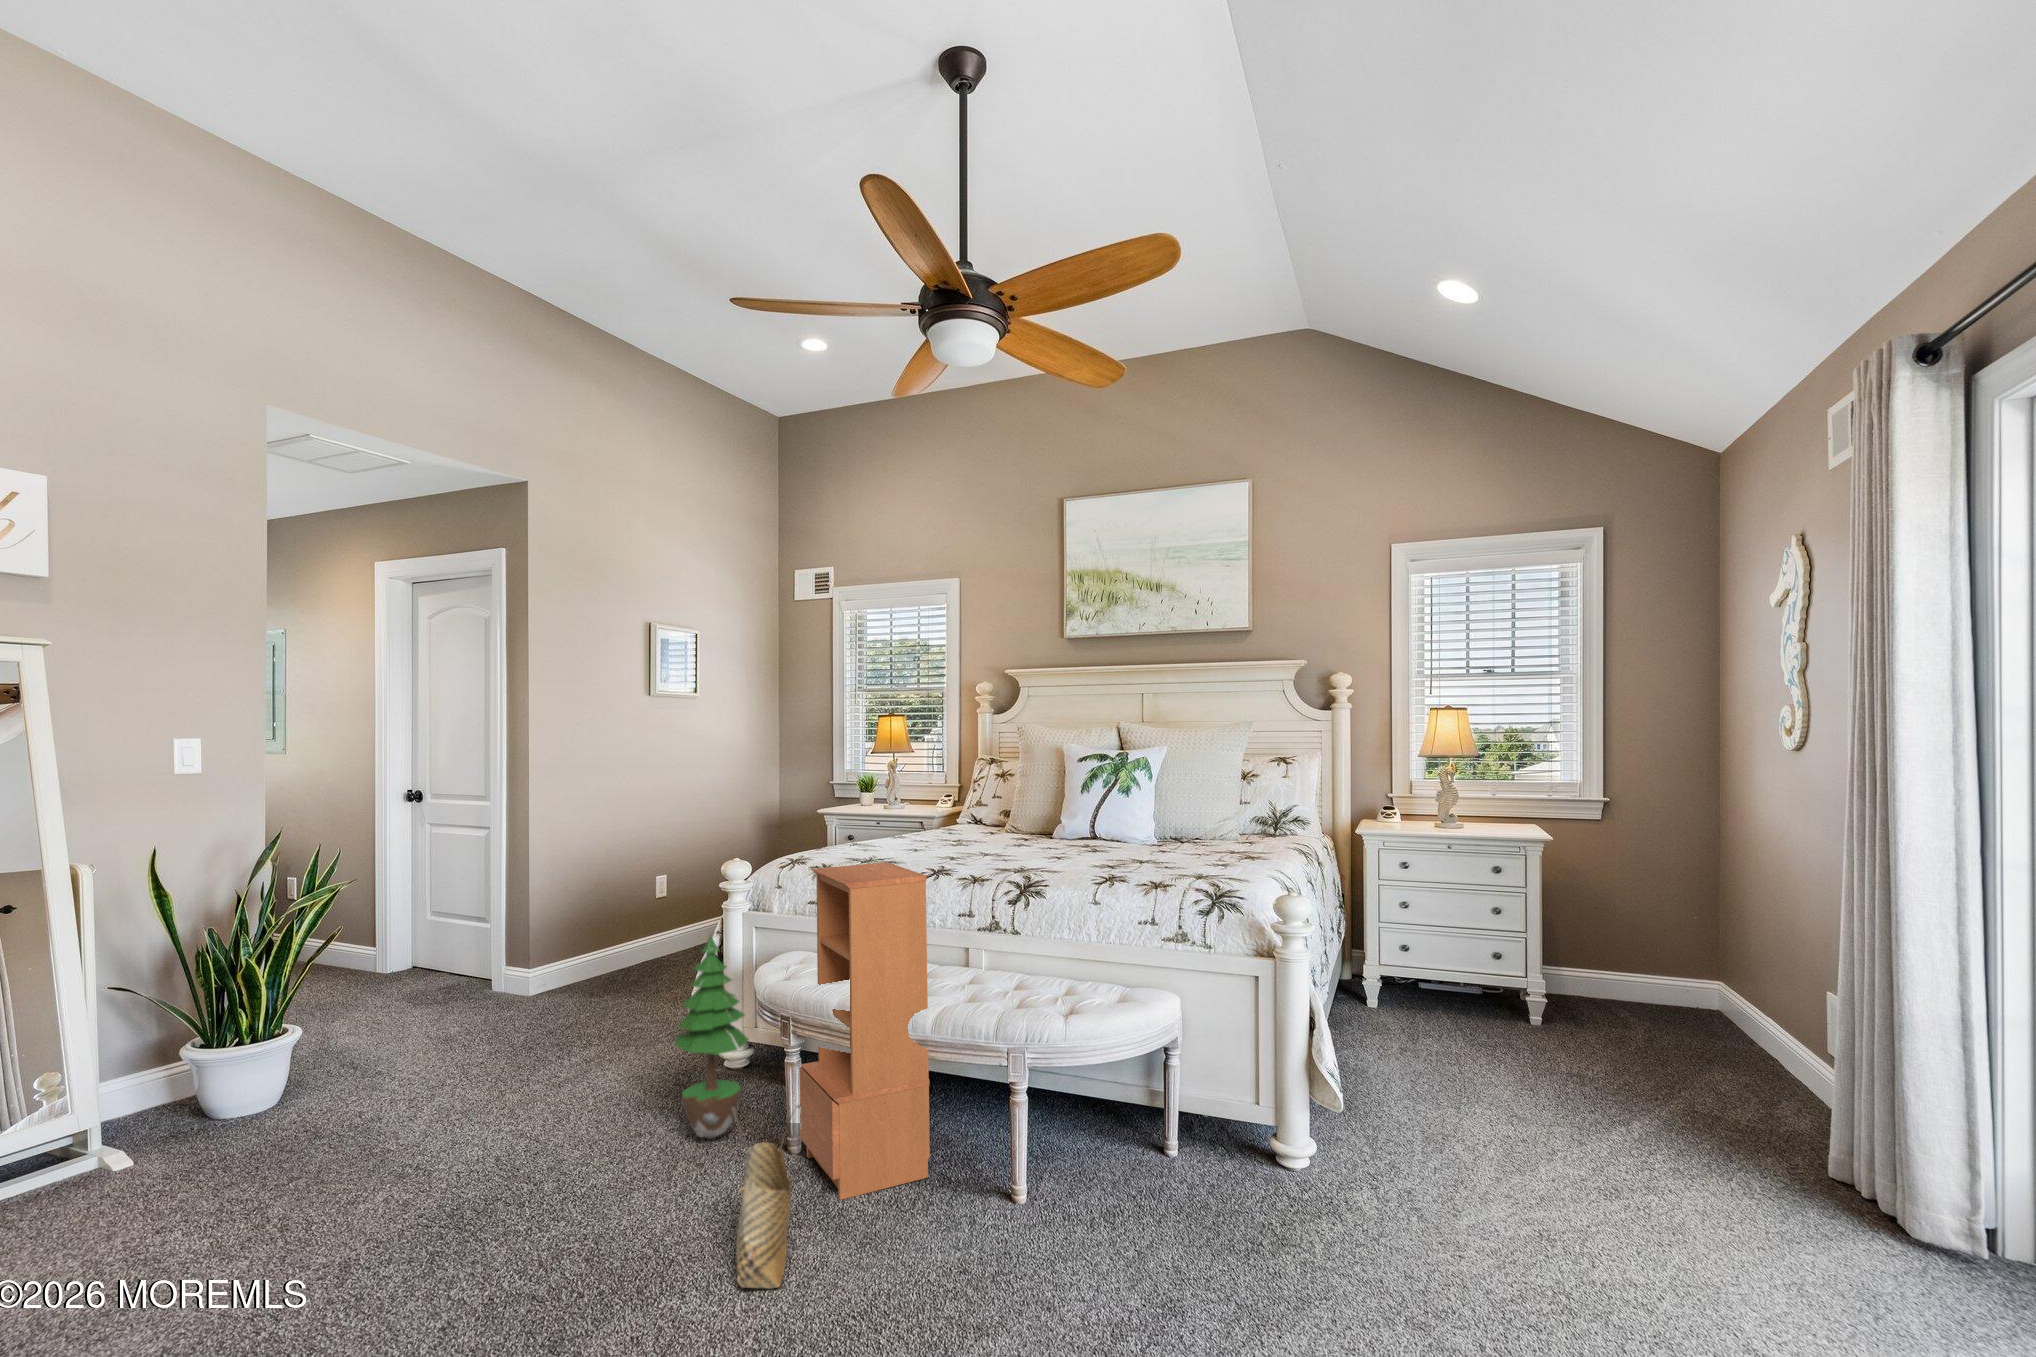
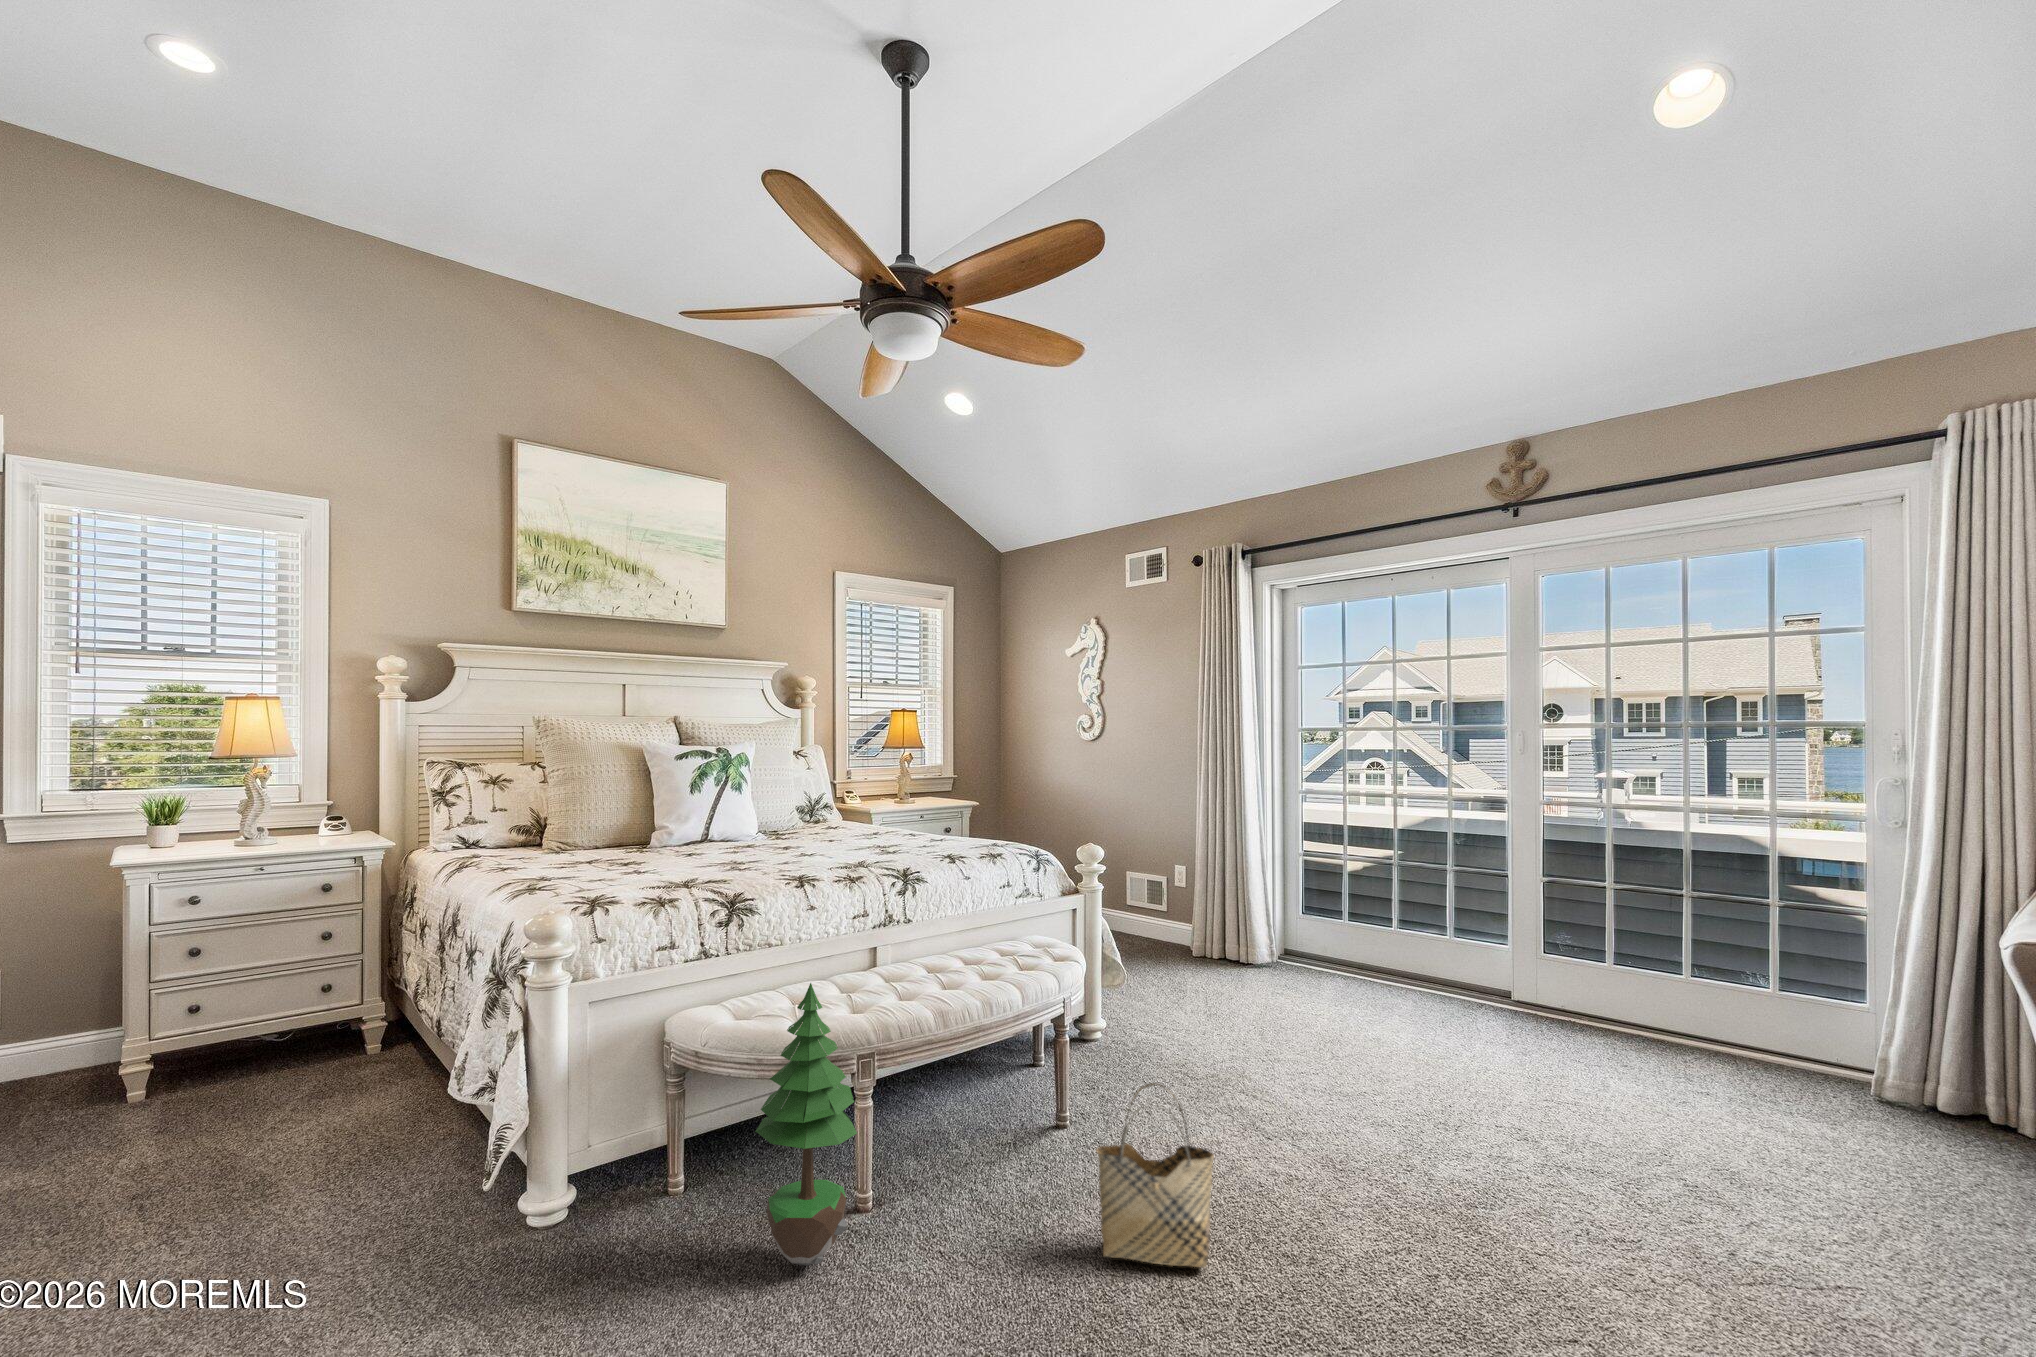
bookcase: present [800,862,930,1200] -> none [923,856,1046,1210]

